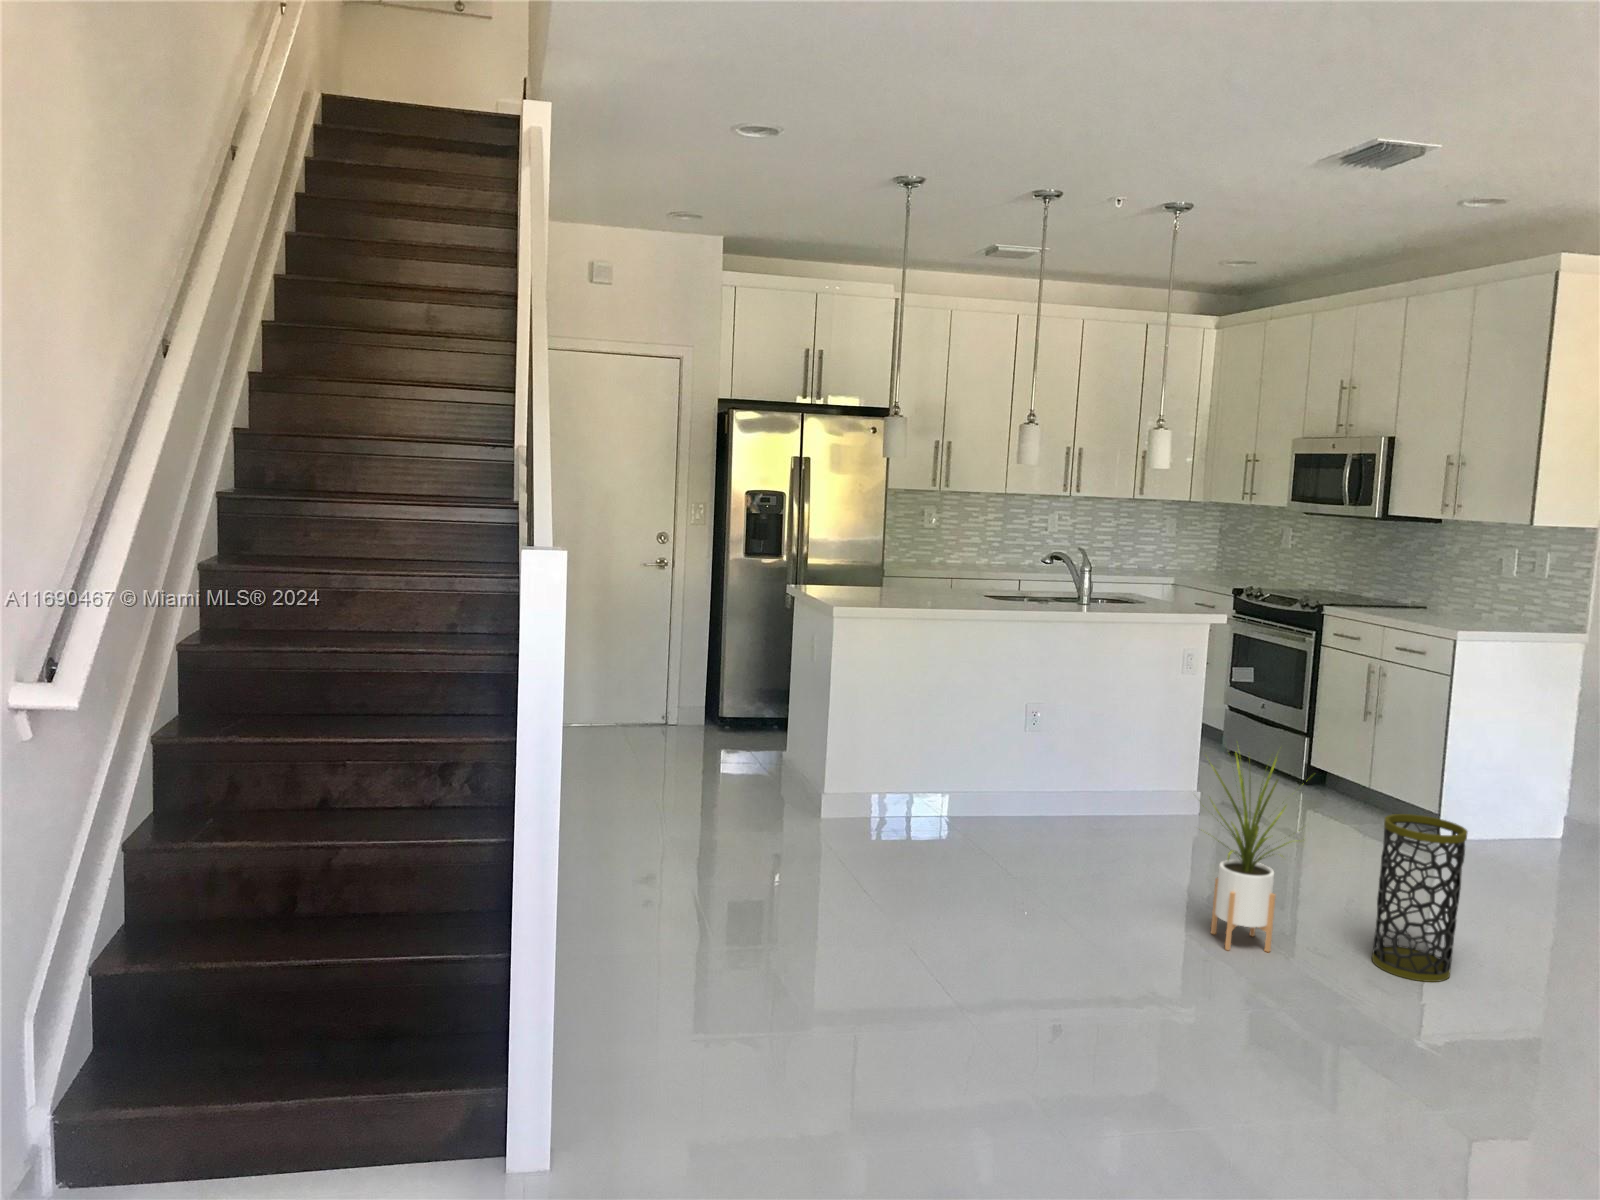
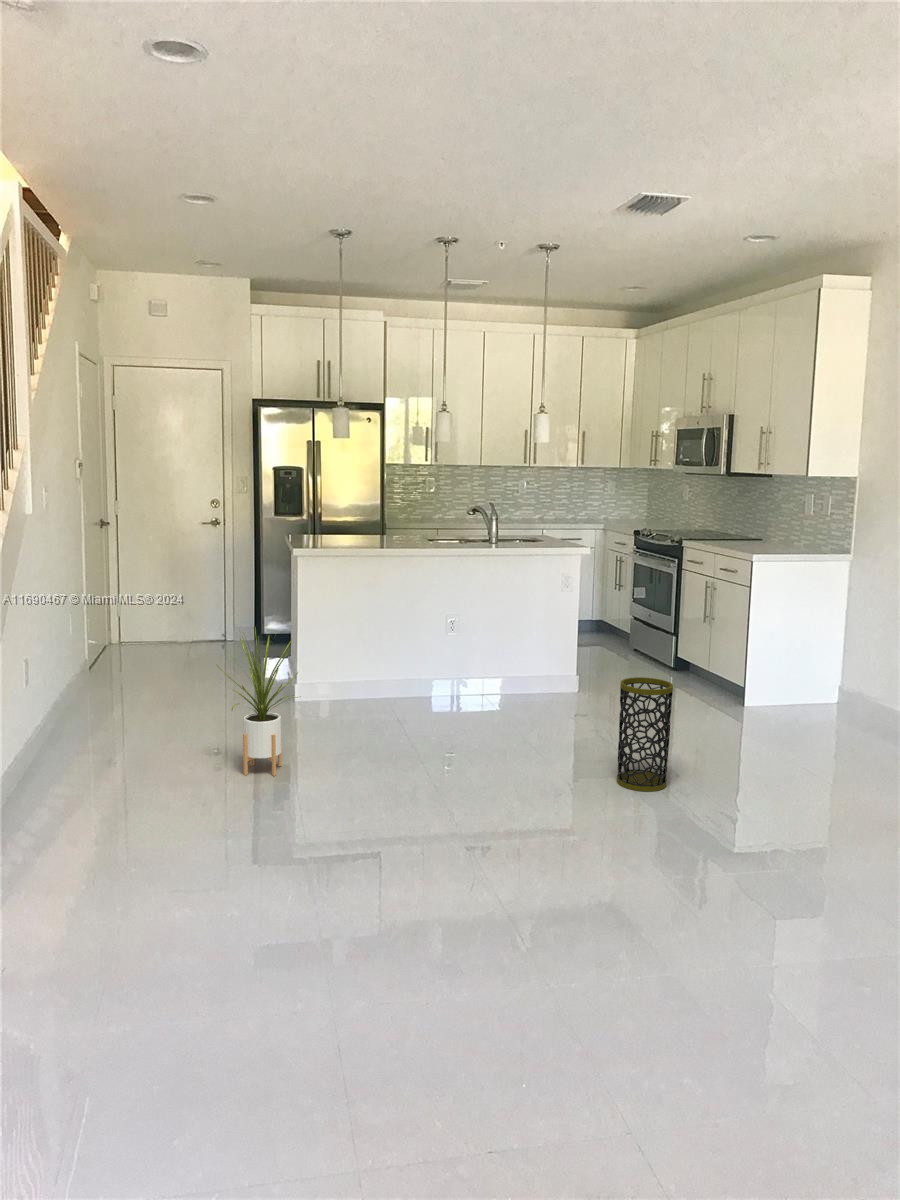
house plant: present [1203,753,1291,952] -> present [220,636,298,776]

